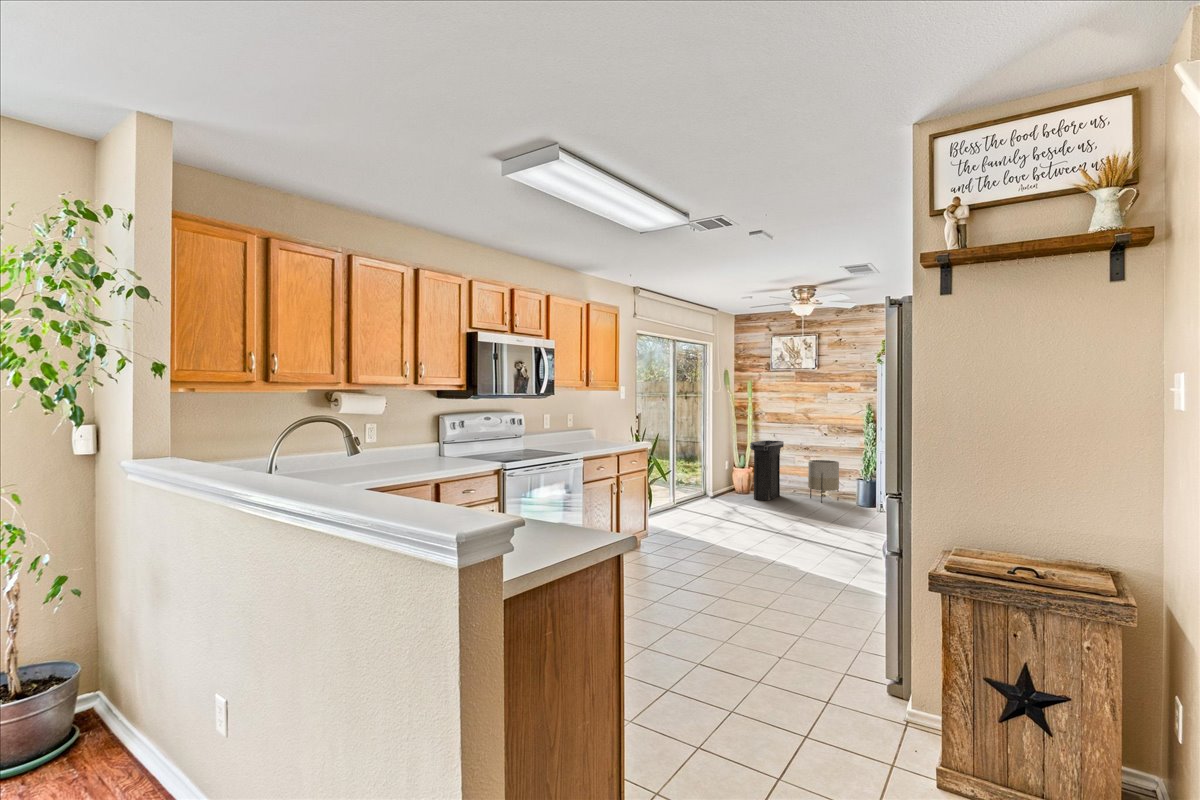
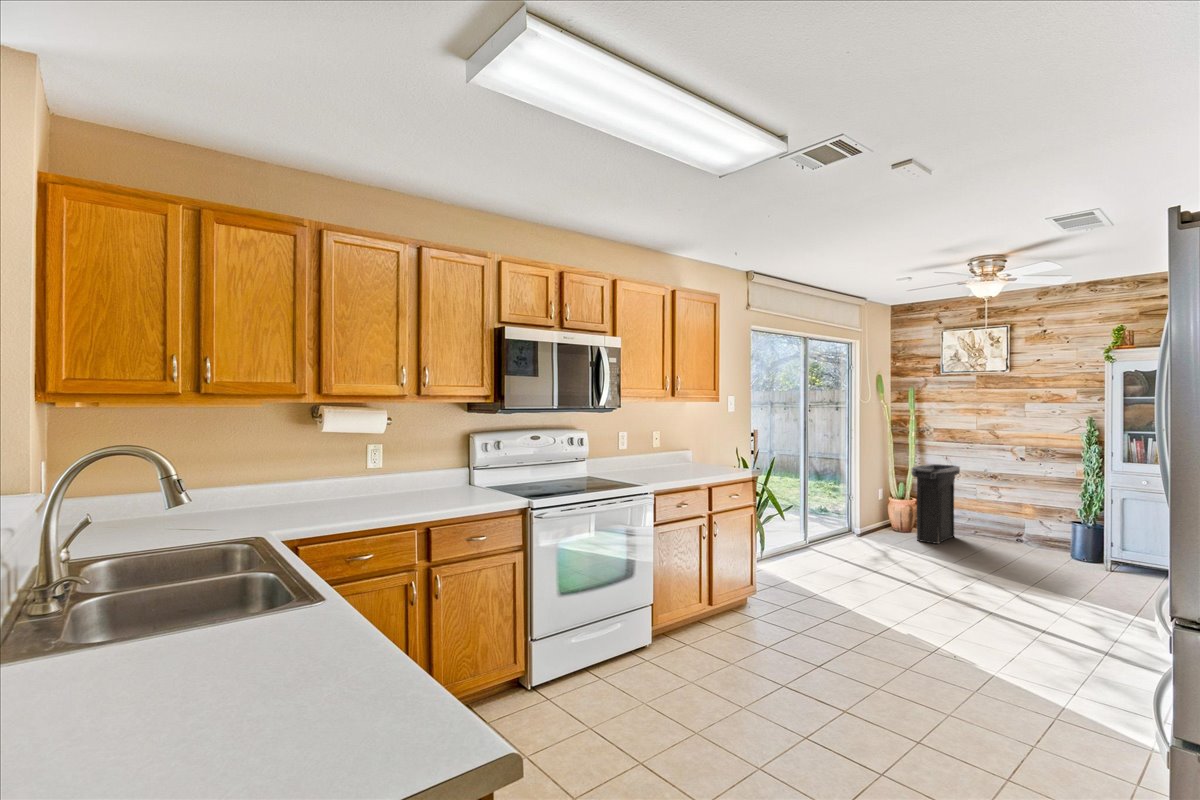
planter: present [808,460,839,503] -> none [996,493,1043,552]

